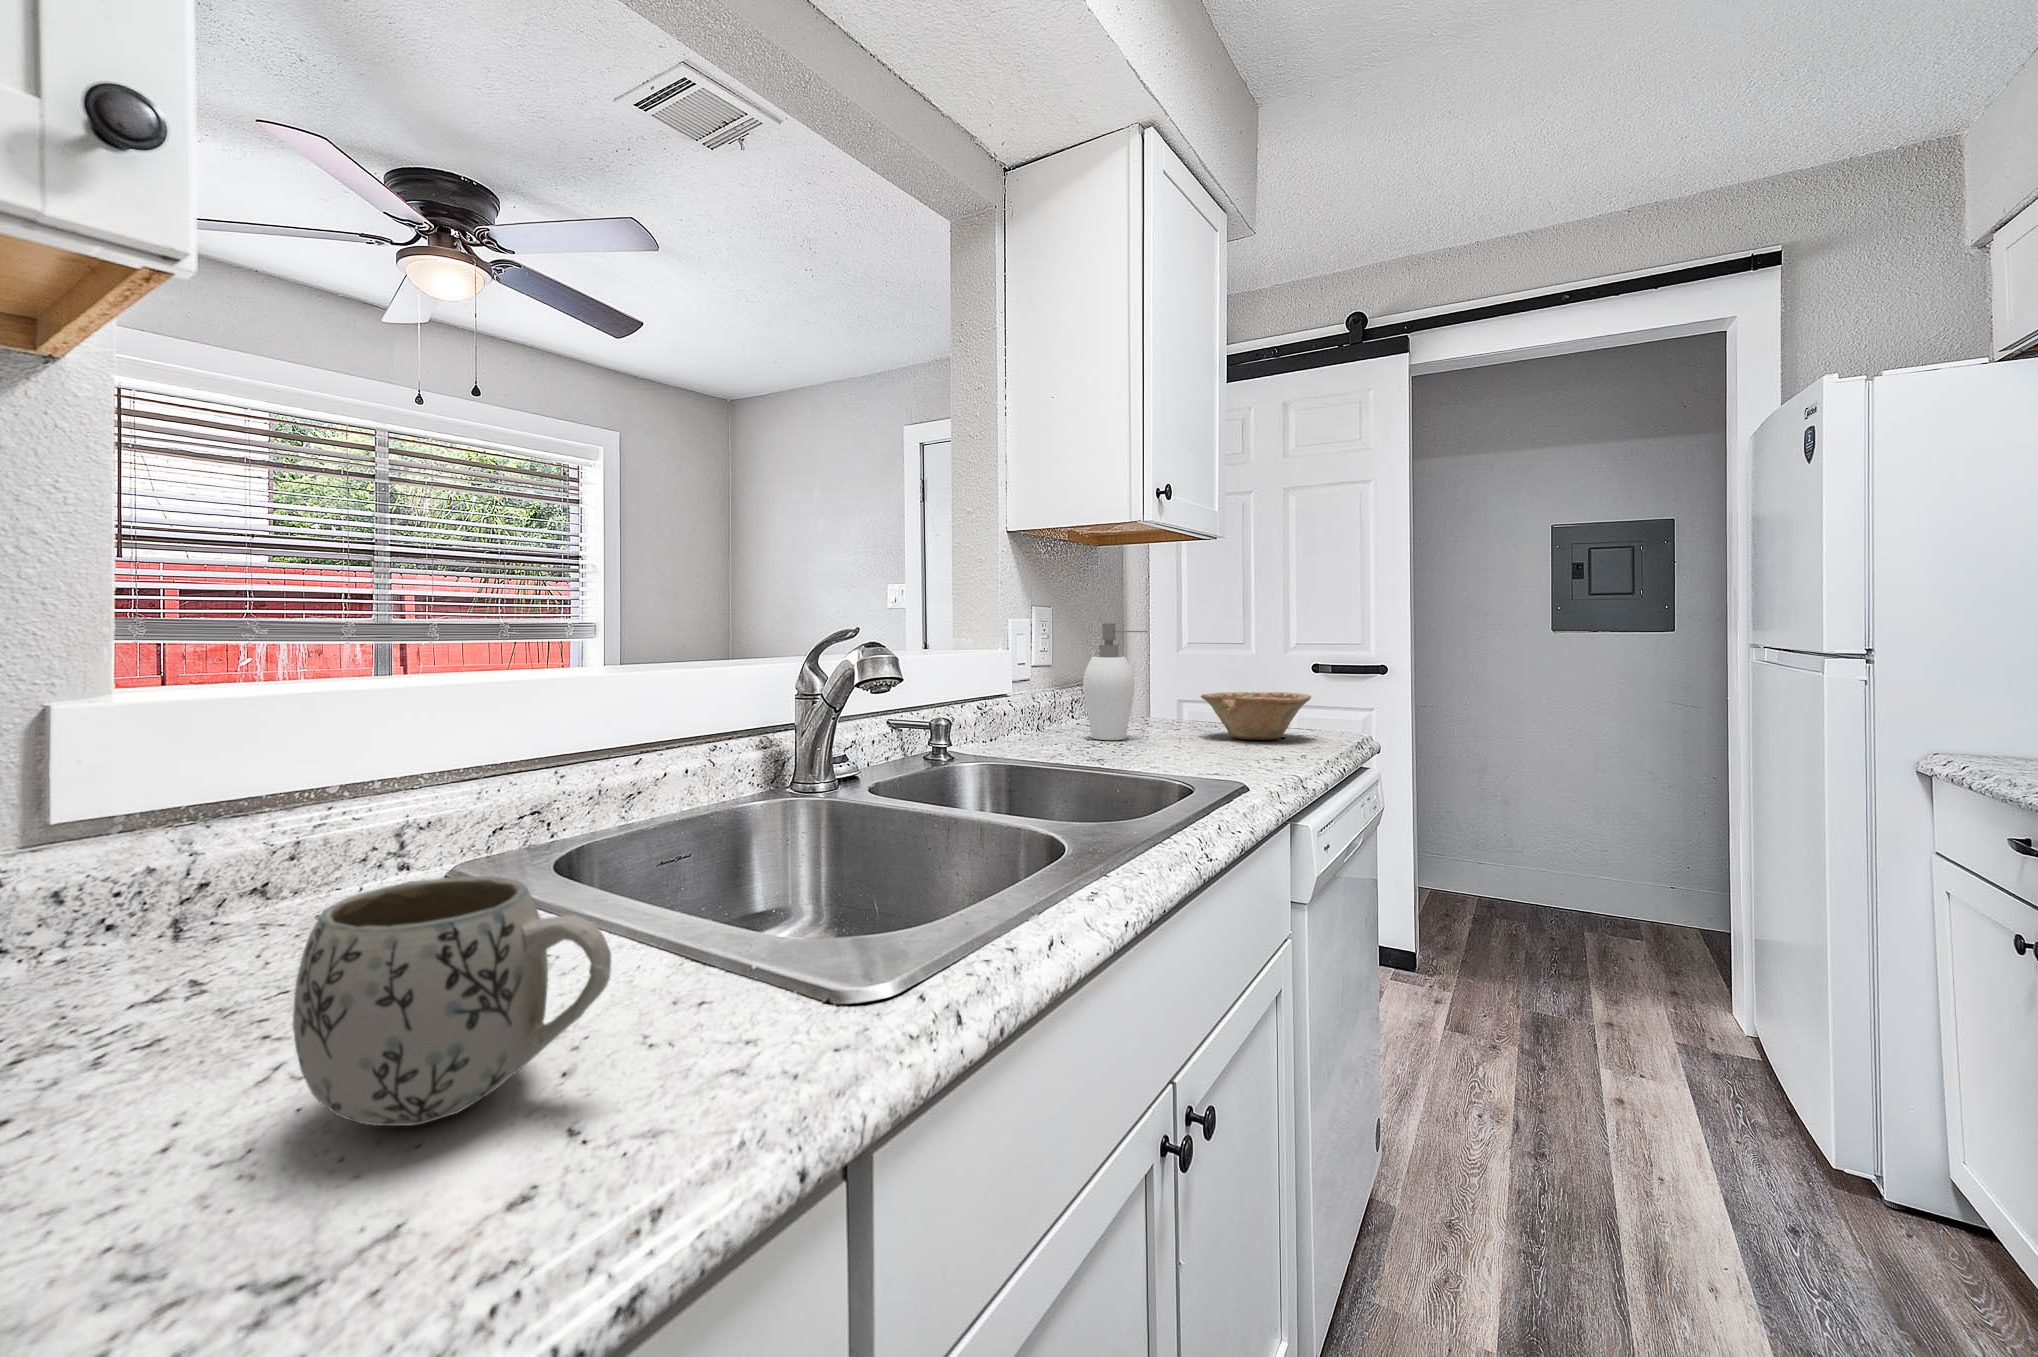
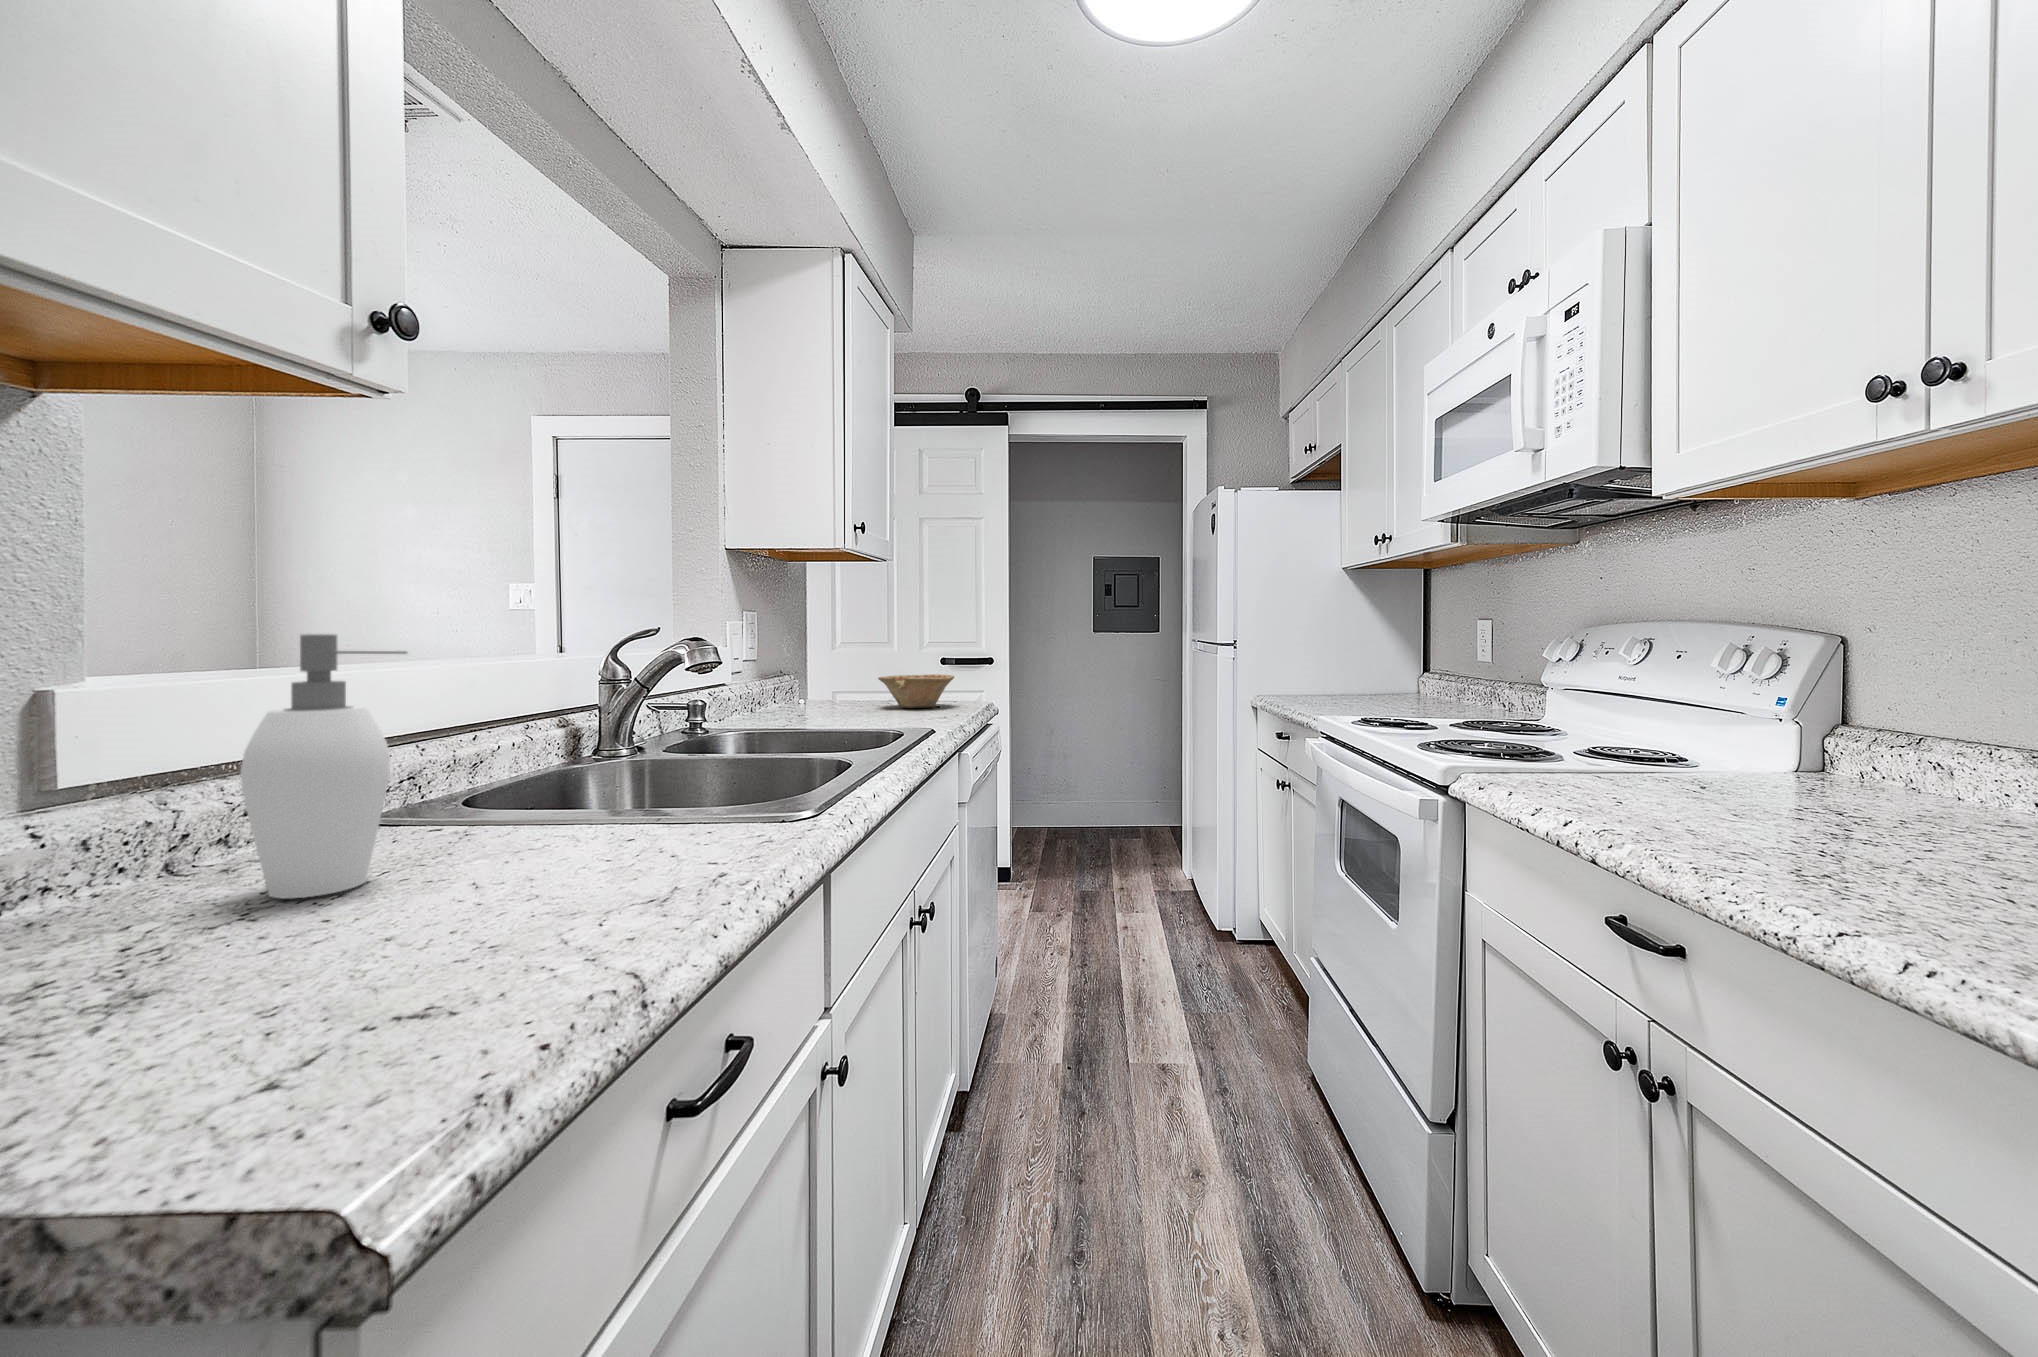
soap dispenser: present [1083,623,1148,740] -> present [240,634,407,898]
mug: present [293,876,611,1126] -> none [527,768,699,889]

